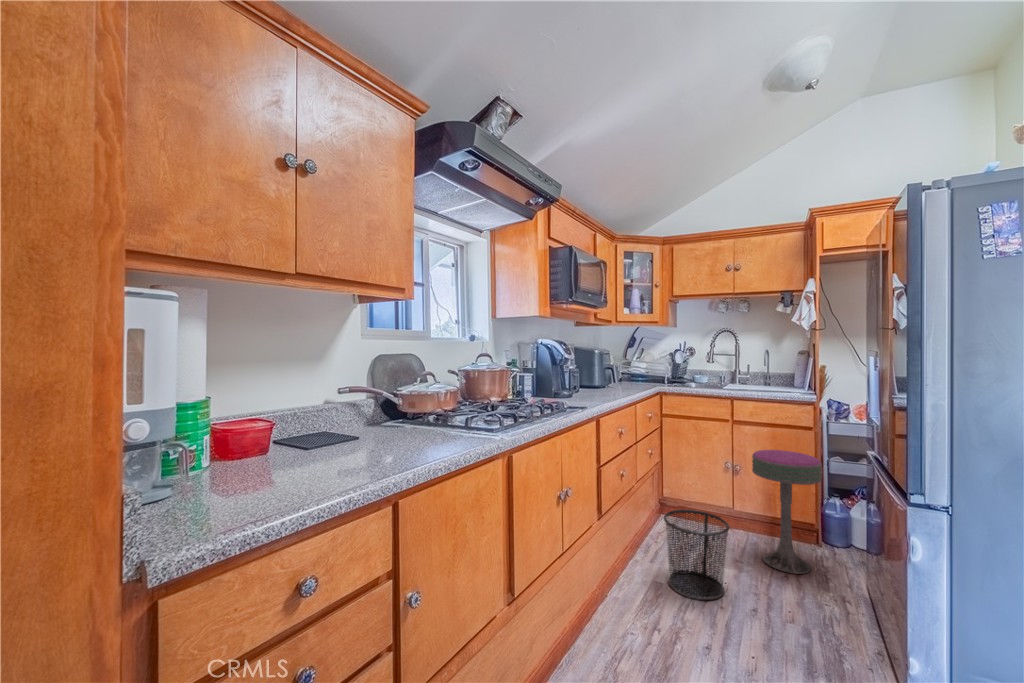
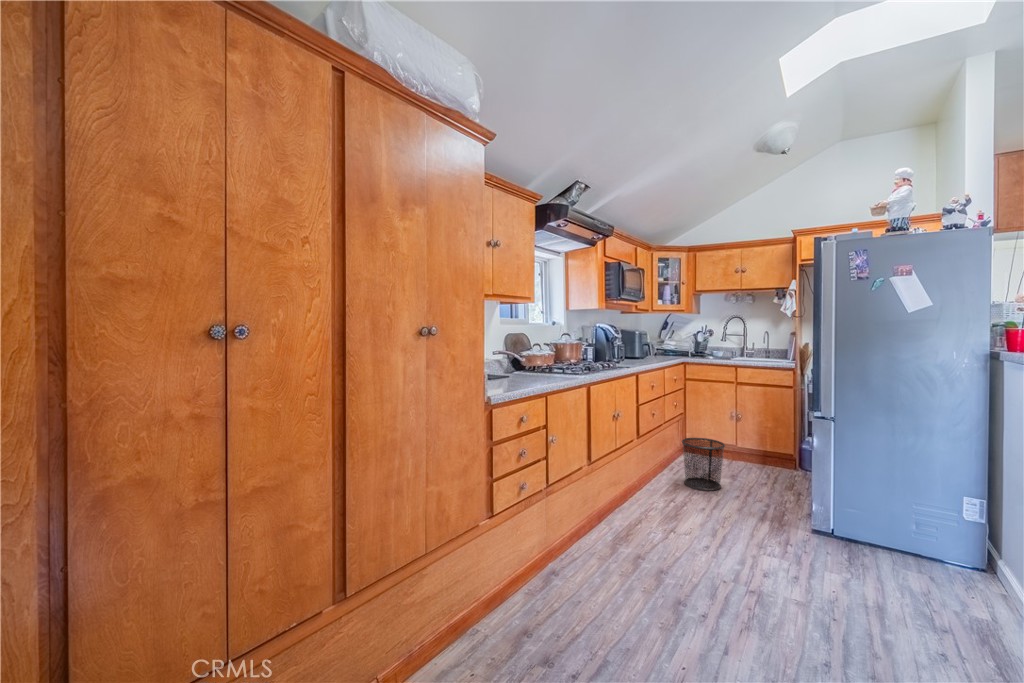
bar stool: present [752,450,822,574] -> none [747,401,794,481]

